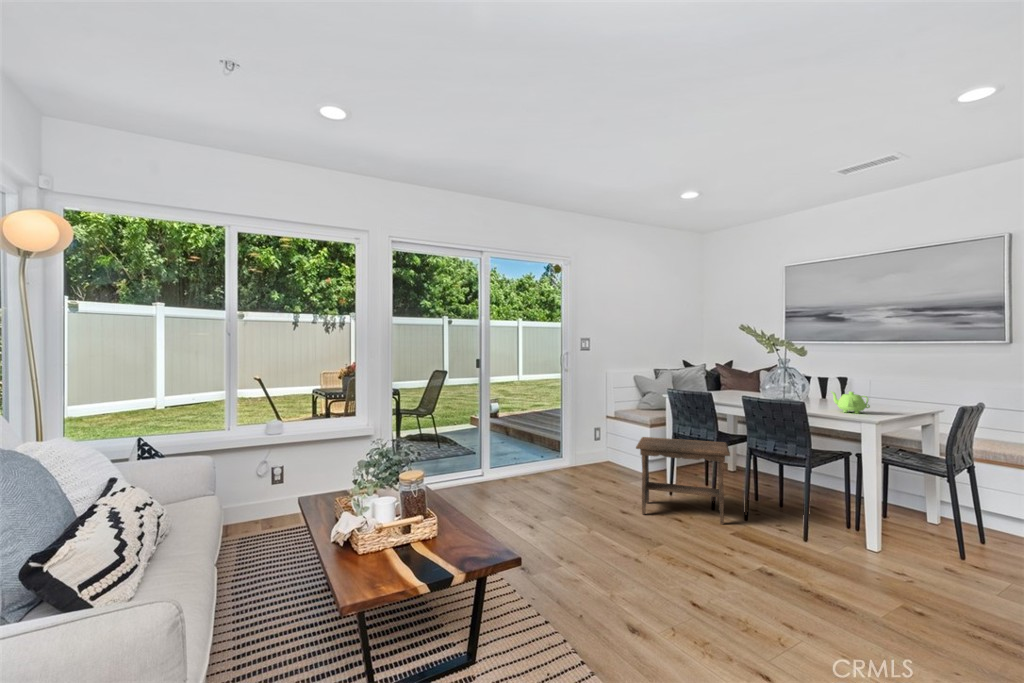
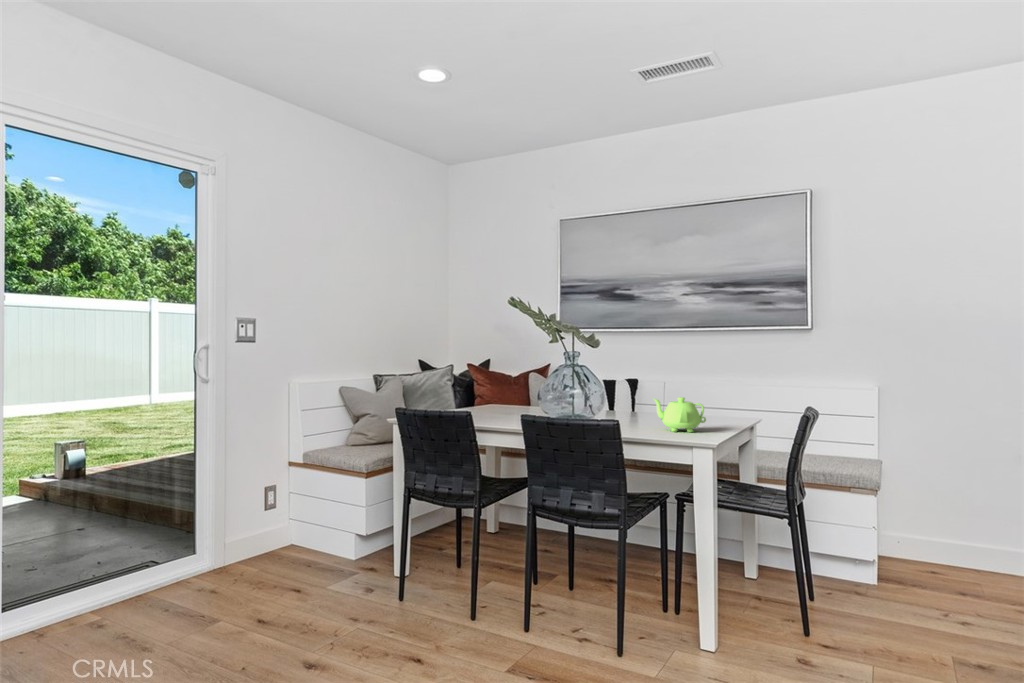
footstool: present [636,437,730,524] -> none [332,497,506,663]

